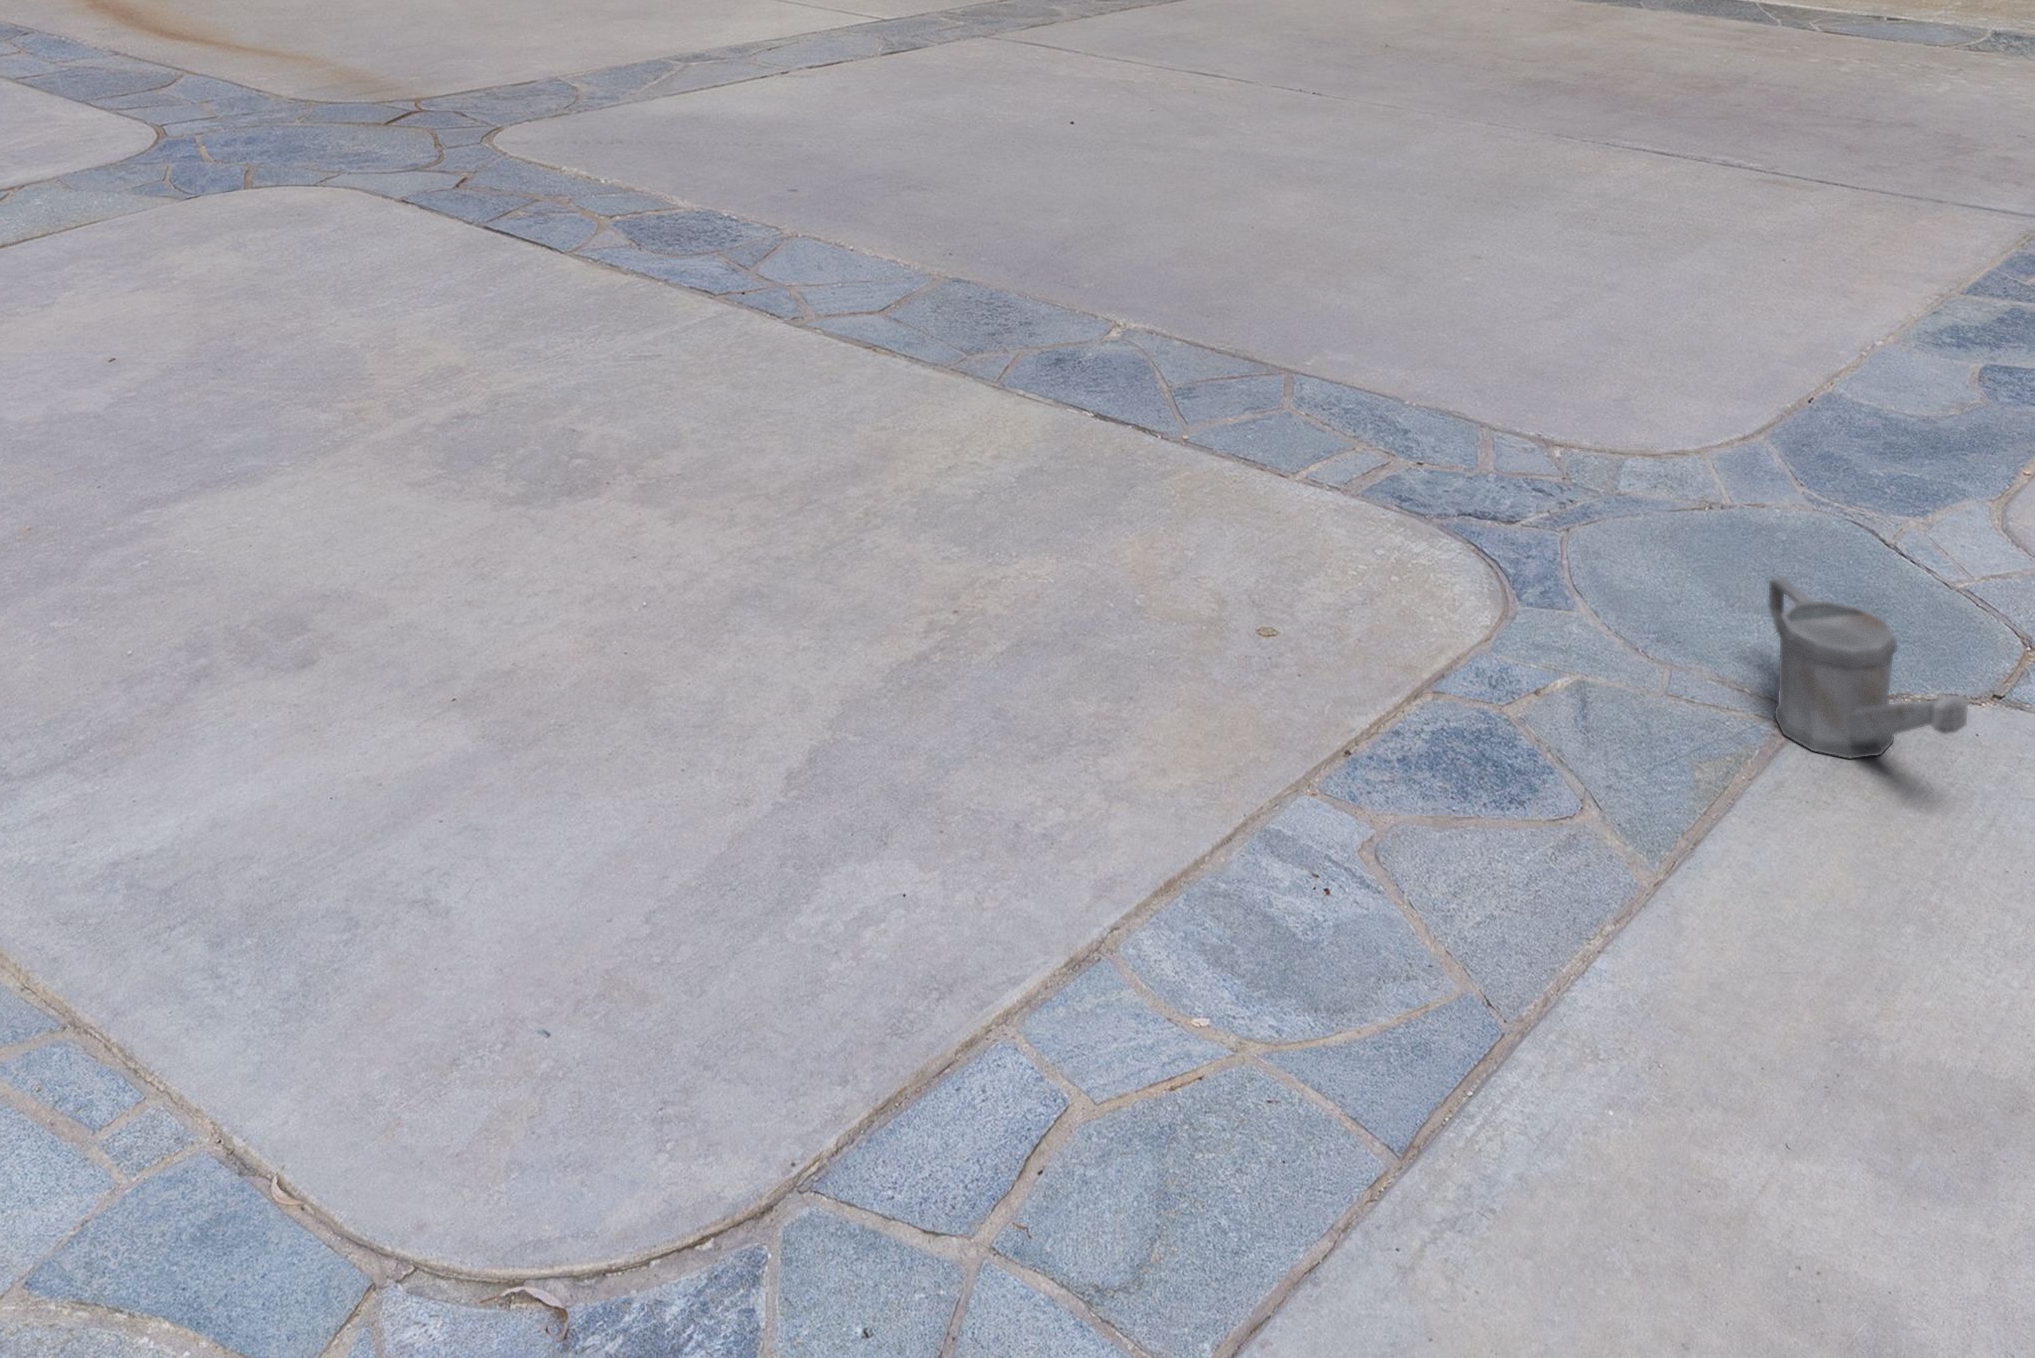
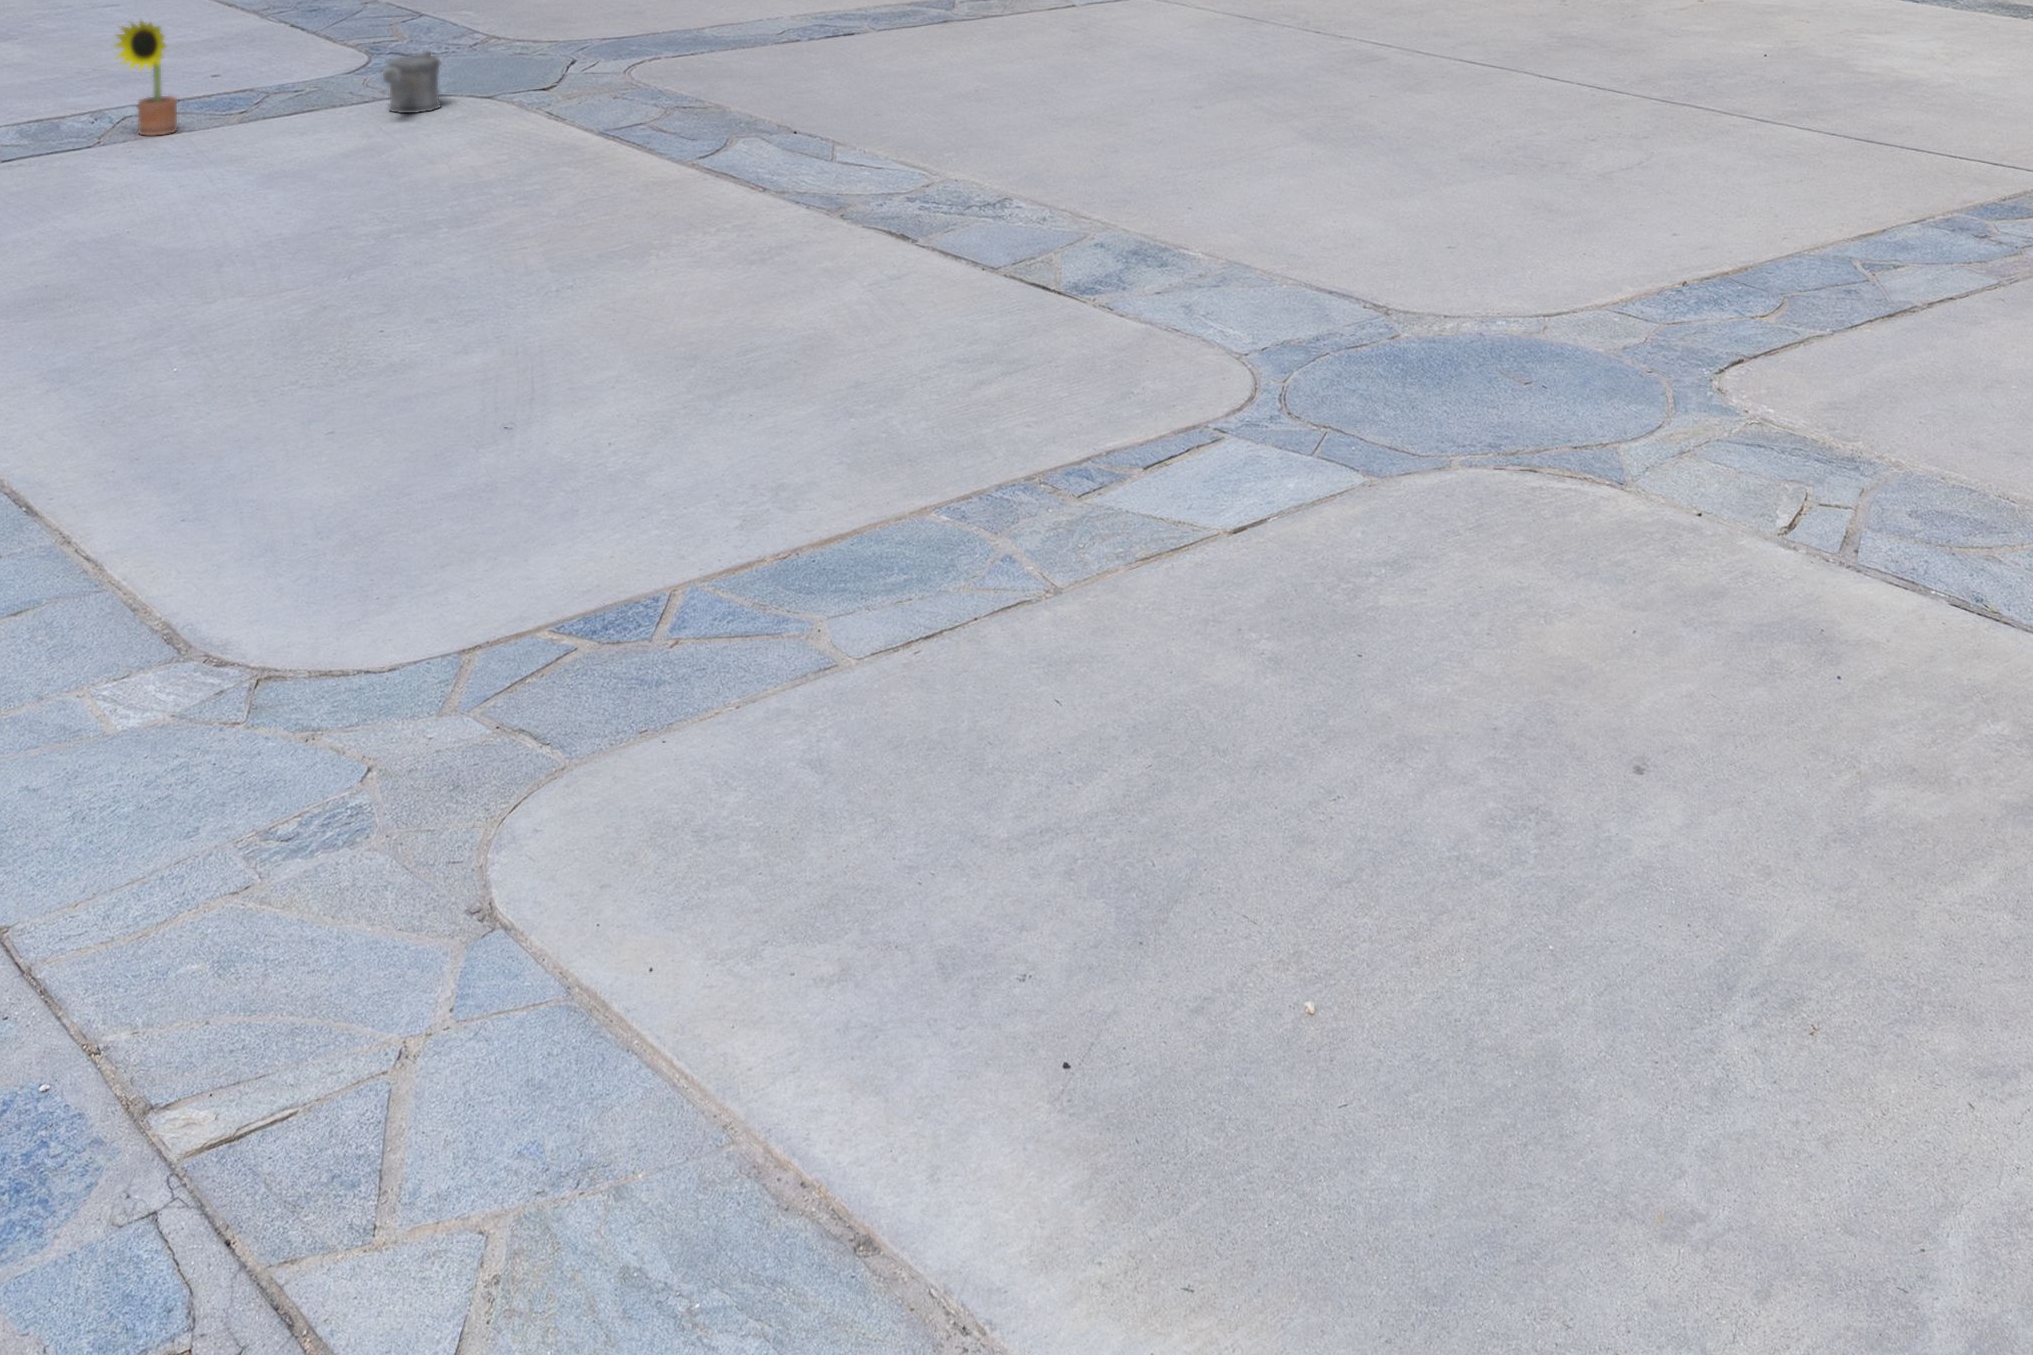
decorative plant: none [1451,669,1602,945] -> present [115,21,177,135]

